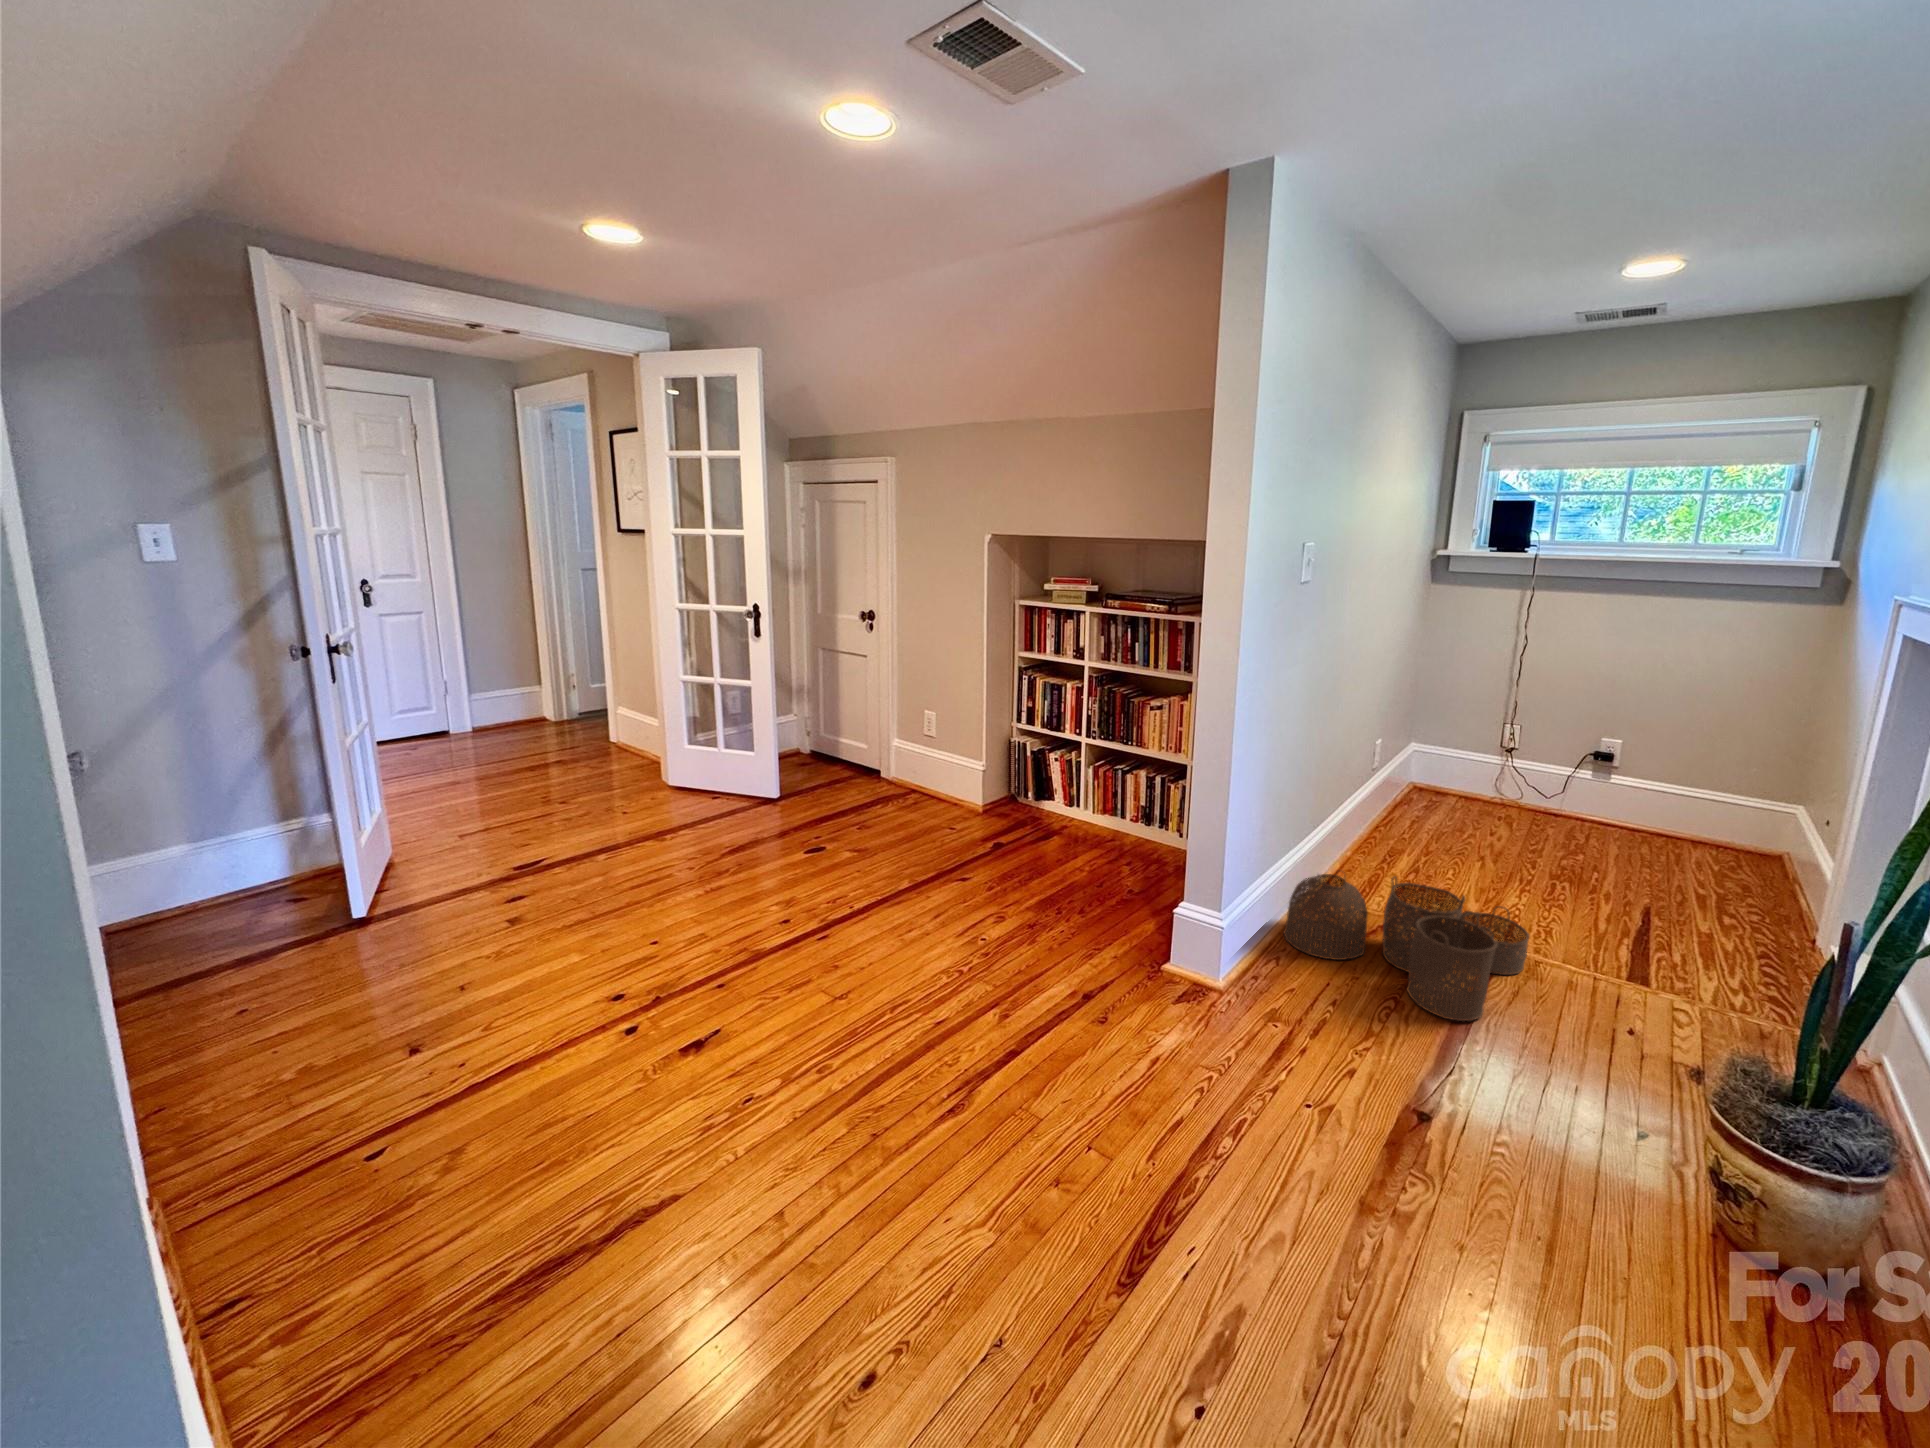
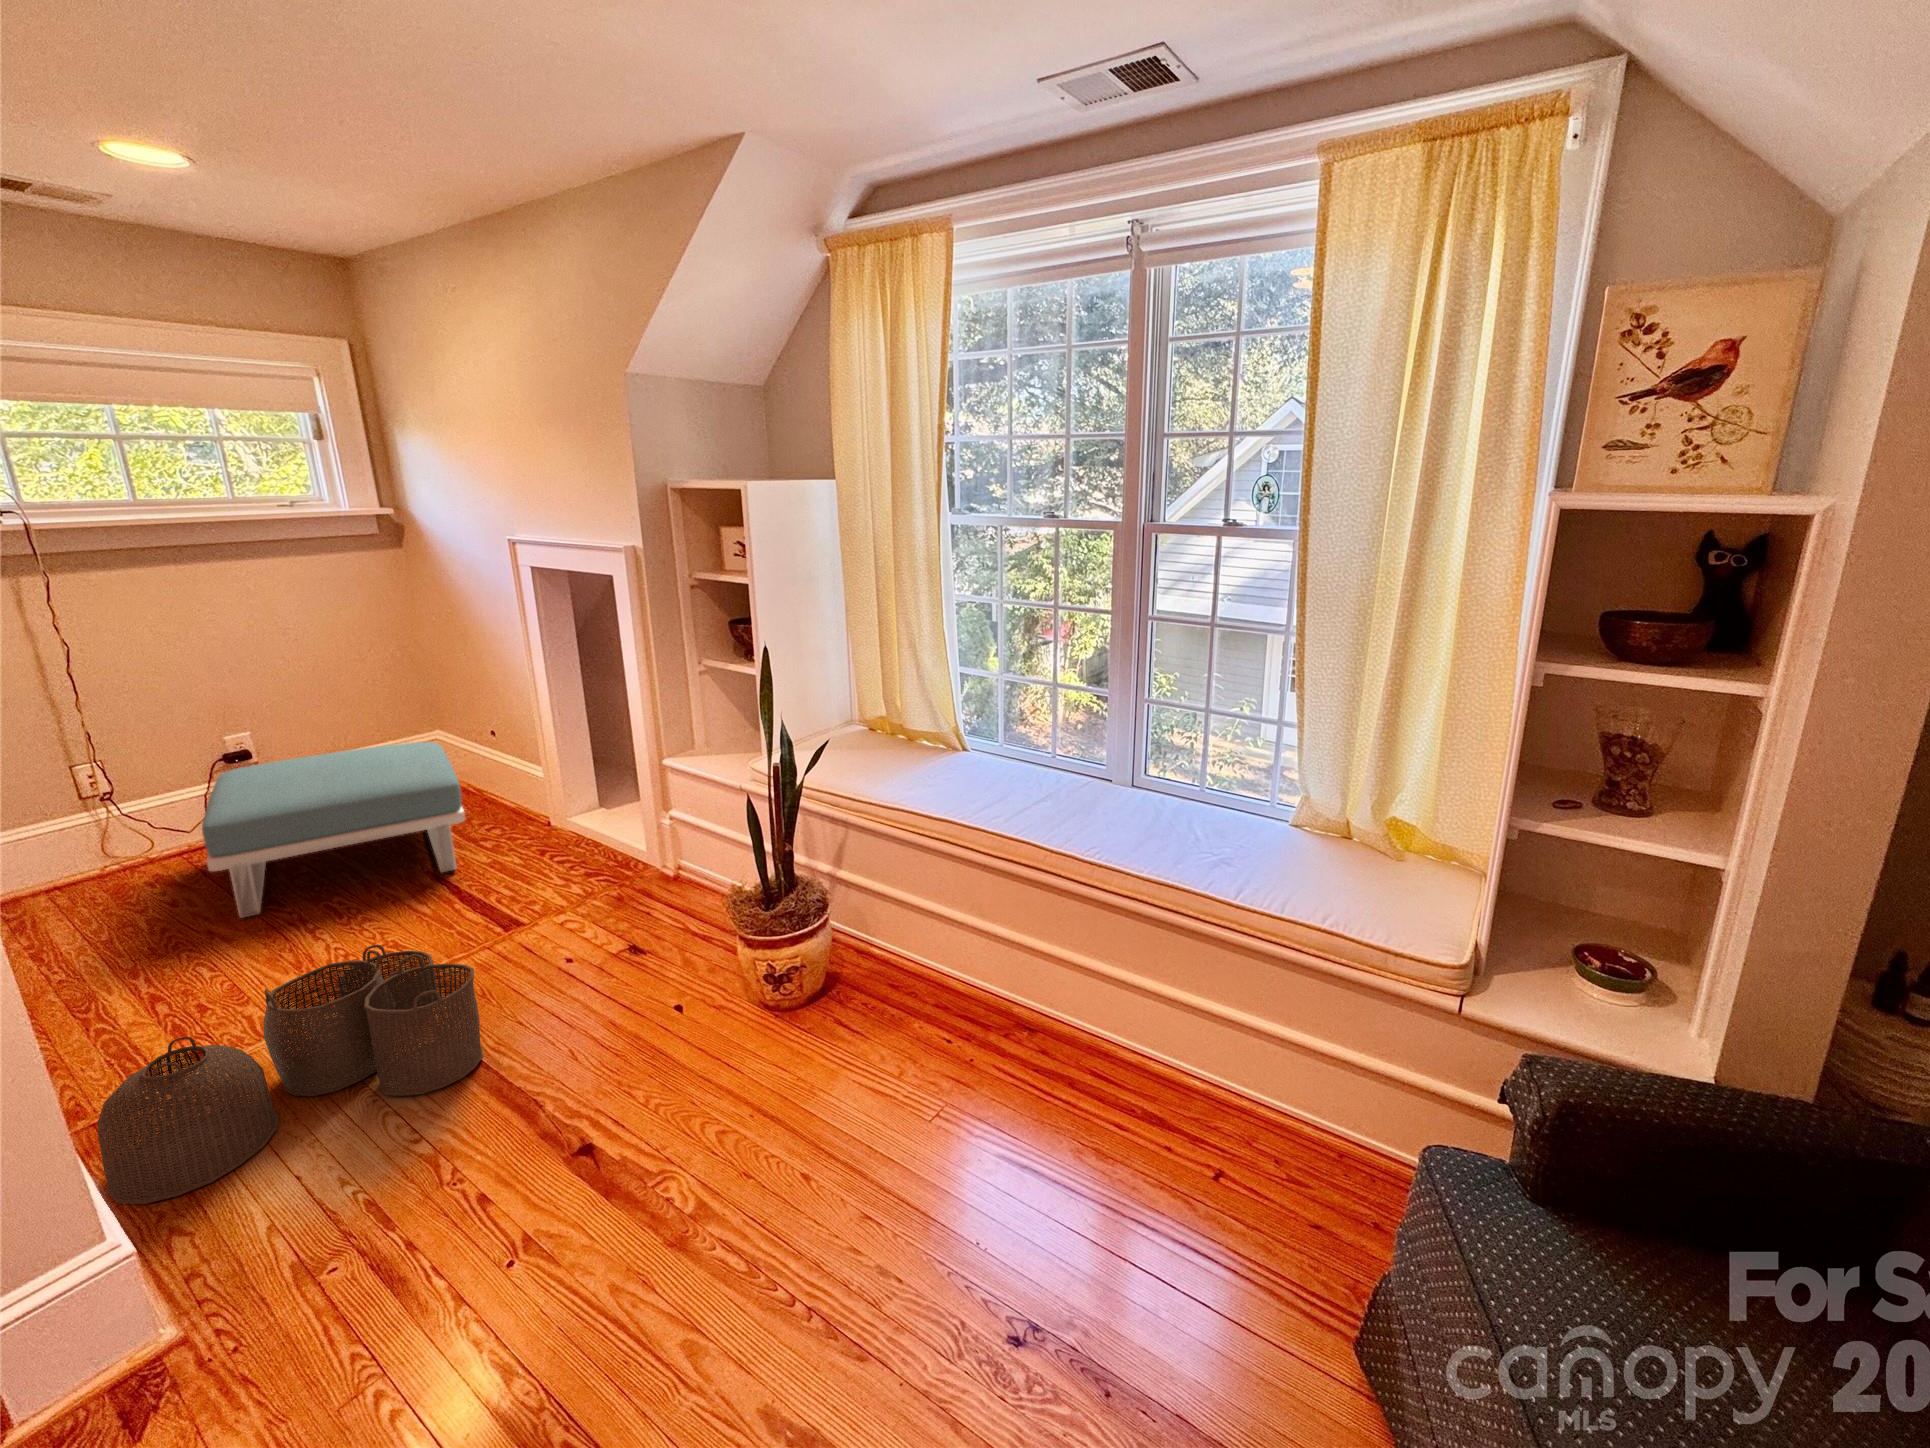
footstool: none [1504,762,1769,918] -> present [202,742,465,918]

